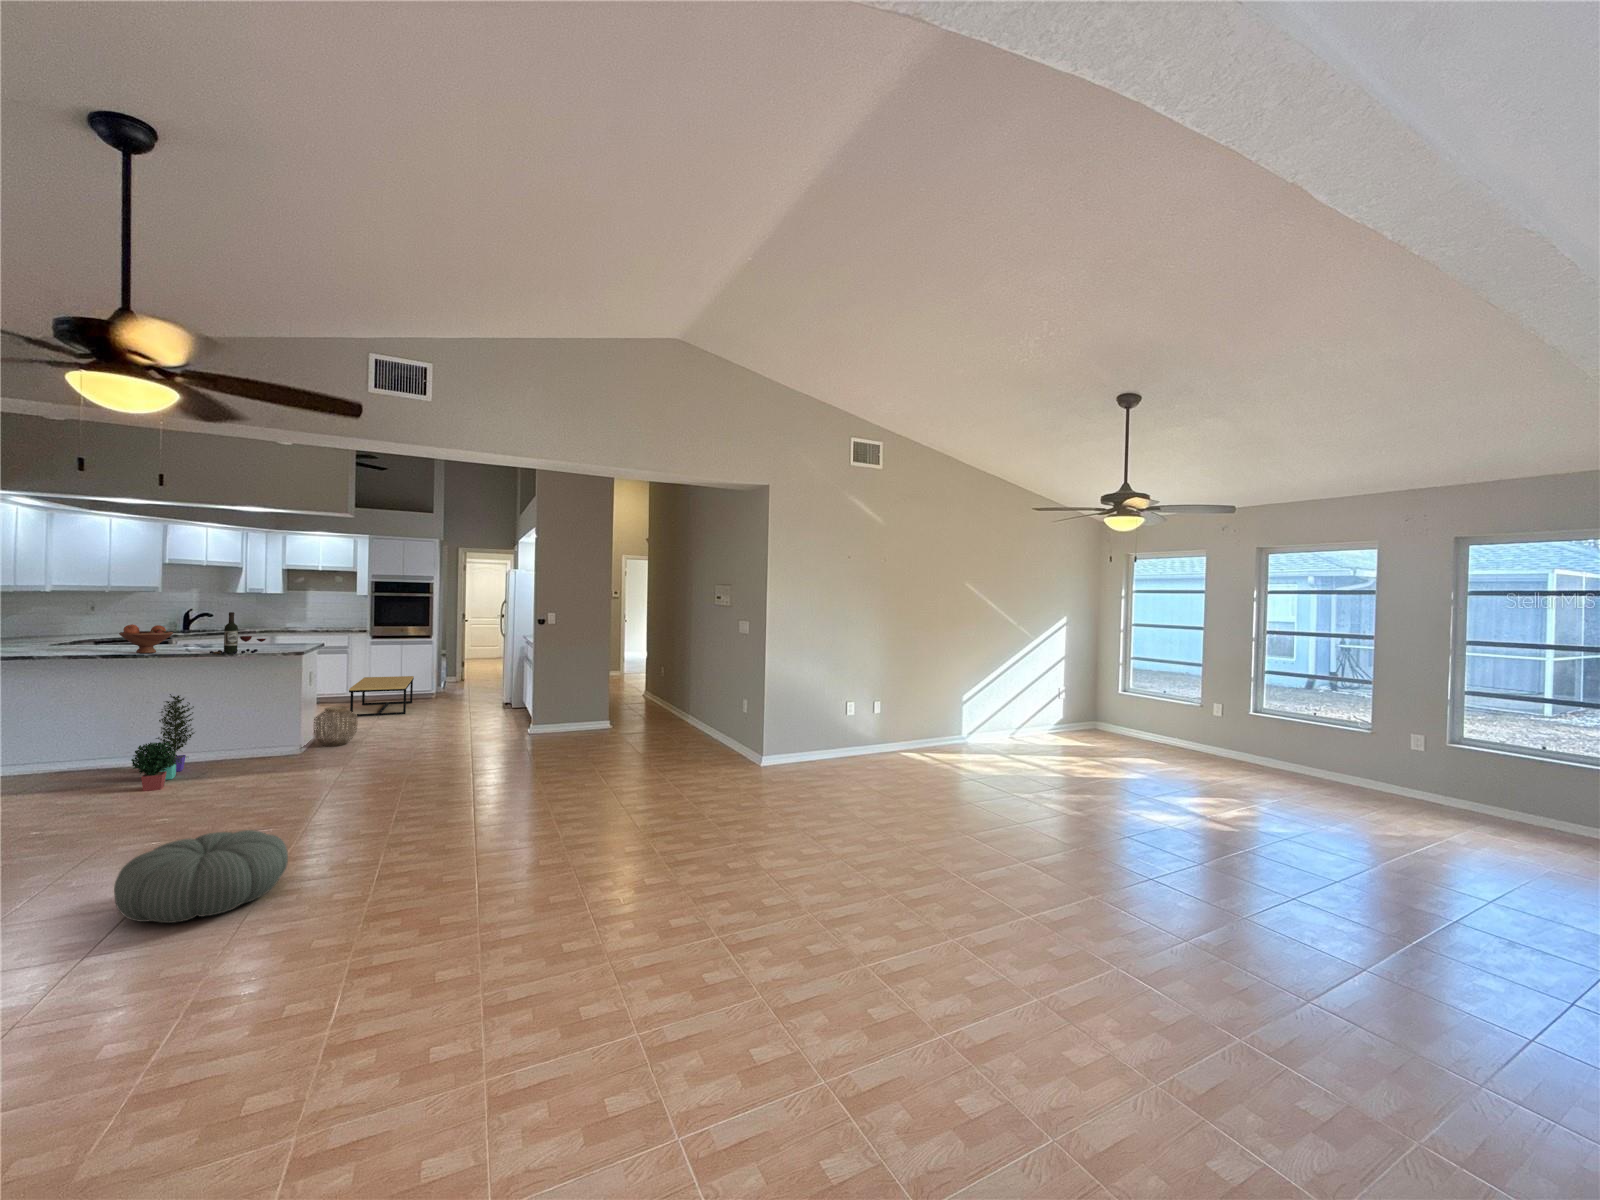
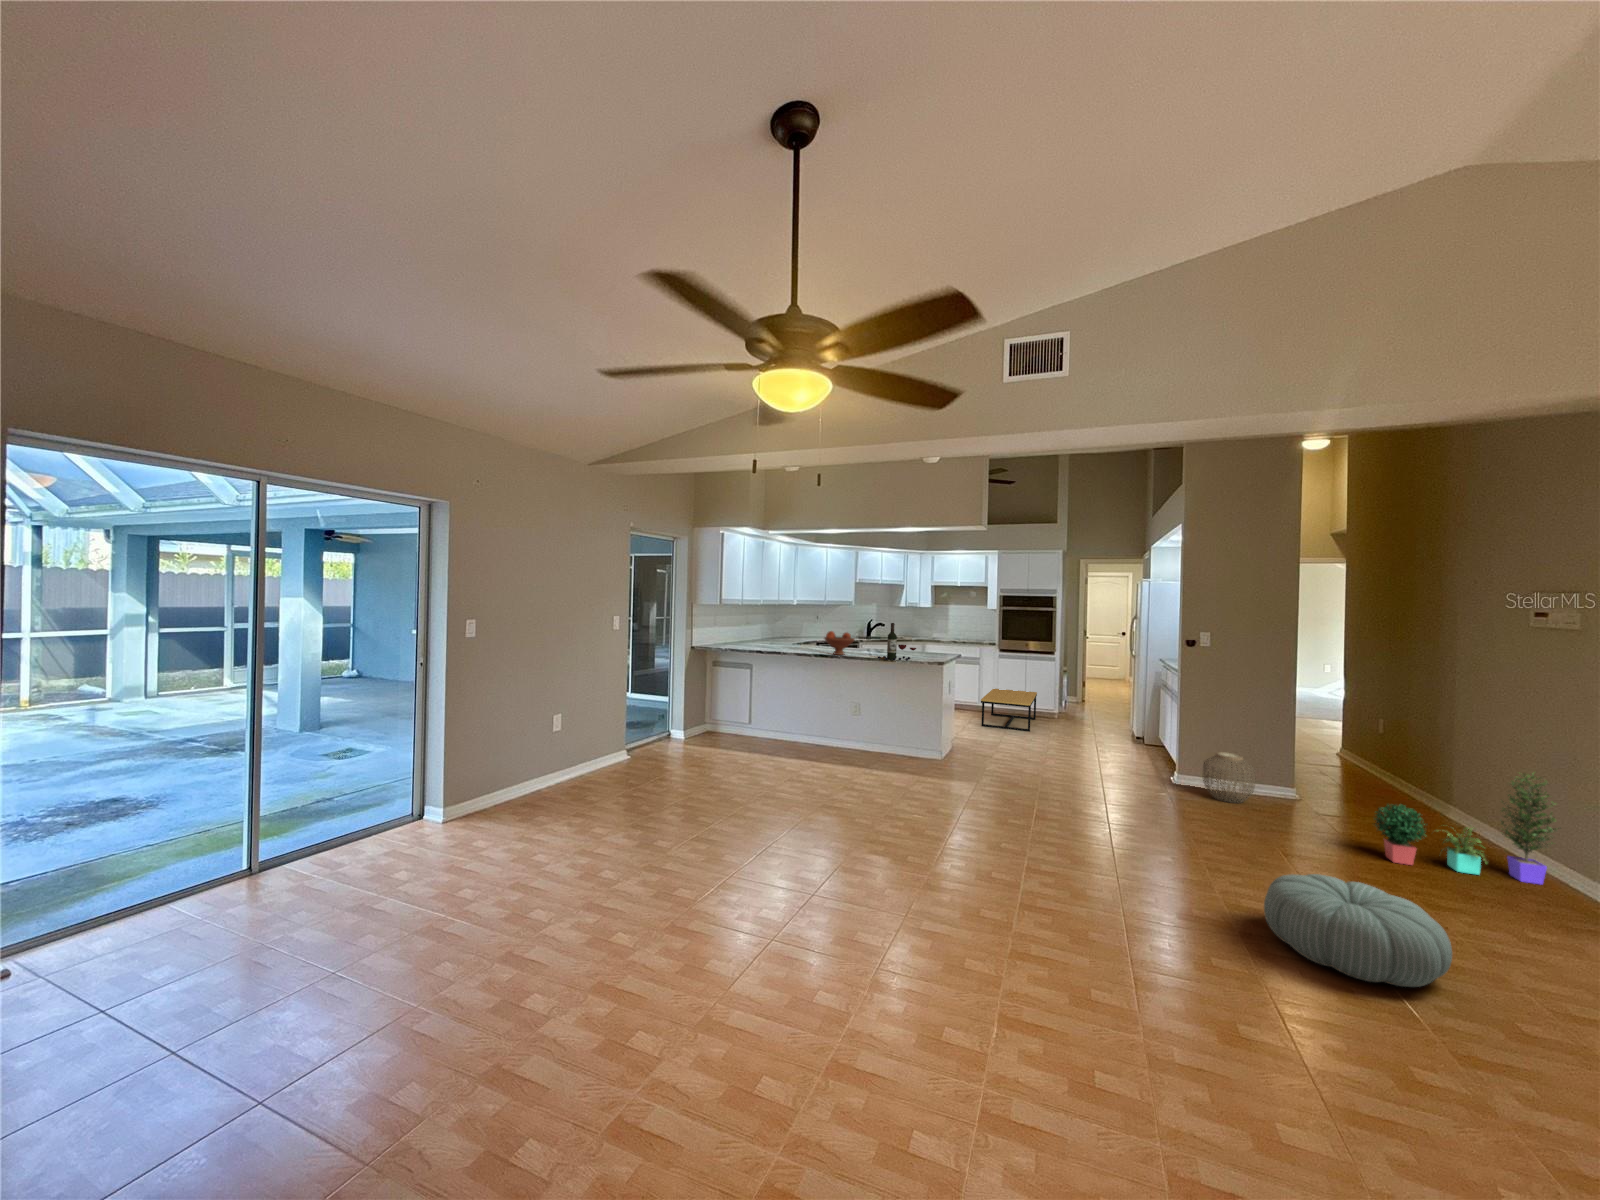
potted plant: present [131,694,194,791] -> present [1375,773,1559,884]
woven basket: present [314,706,357,747] -> present [1203,752,1255,803]
pouf: present [114,830,288,923] -> present [1264,874,1452,987]

